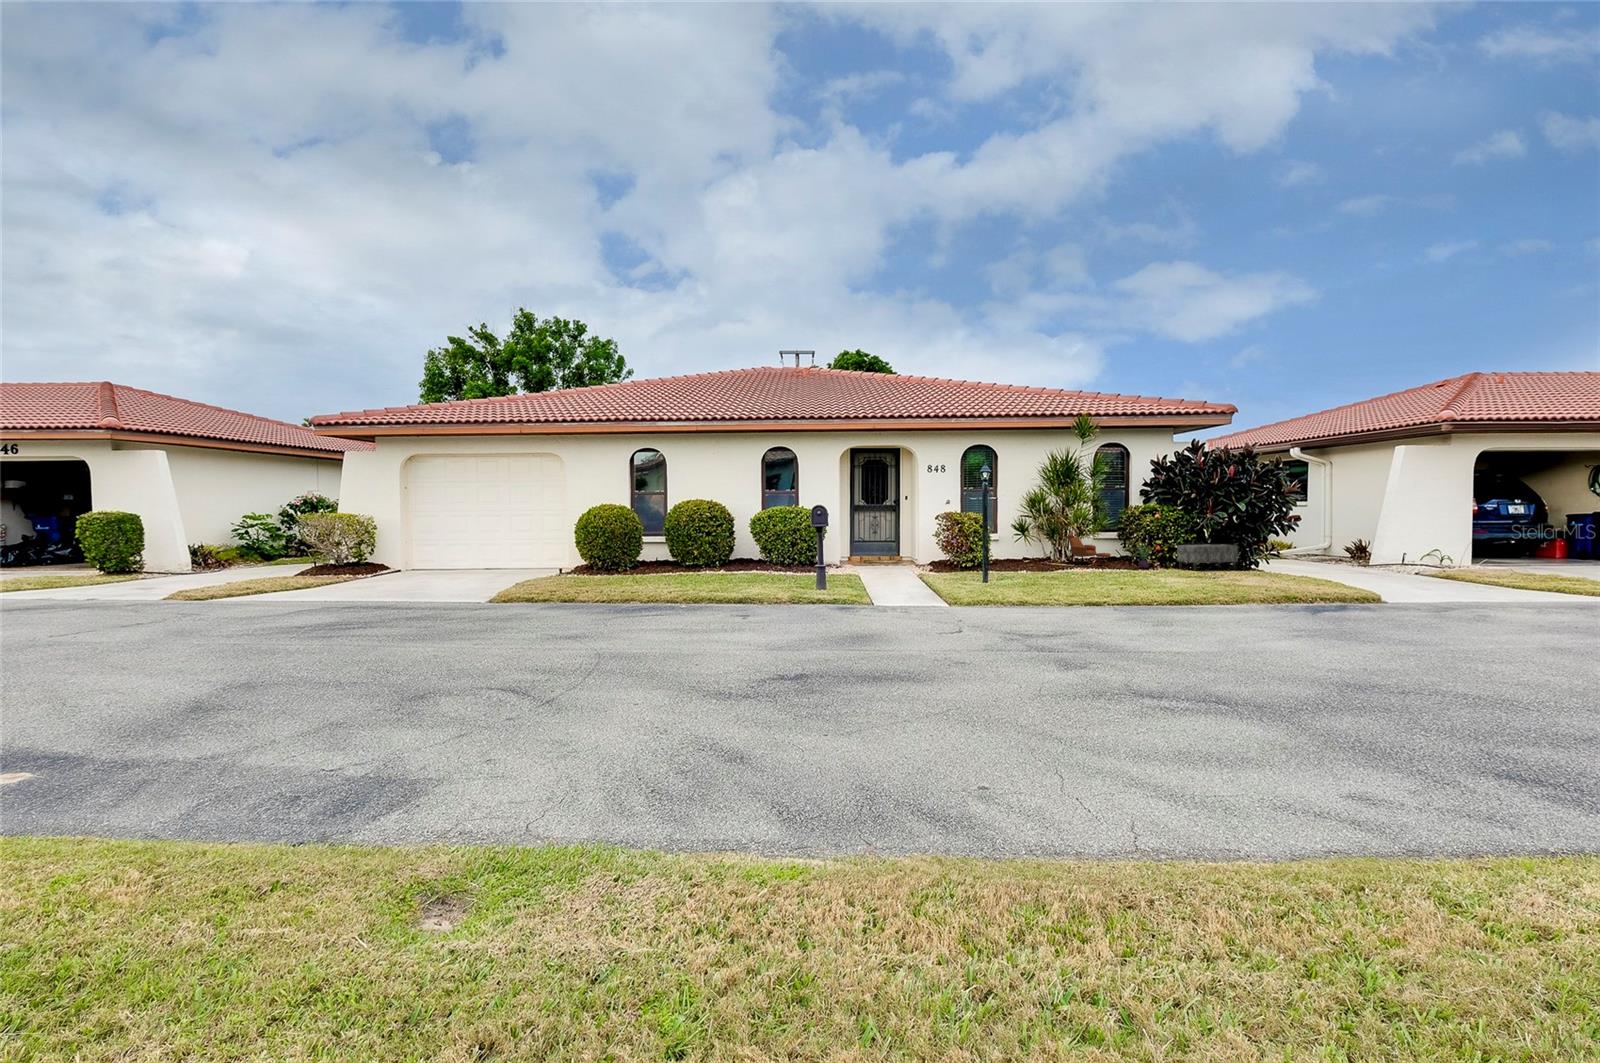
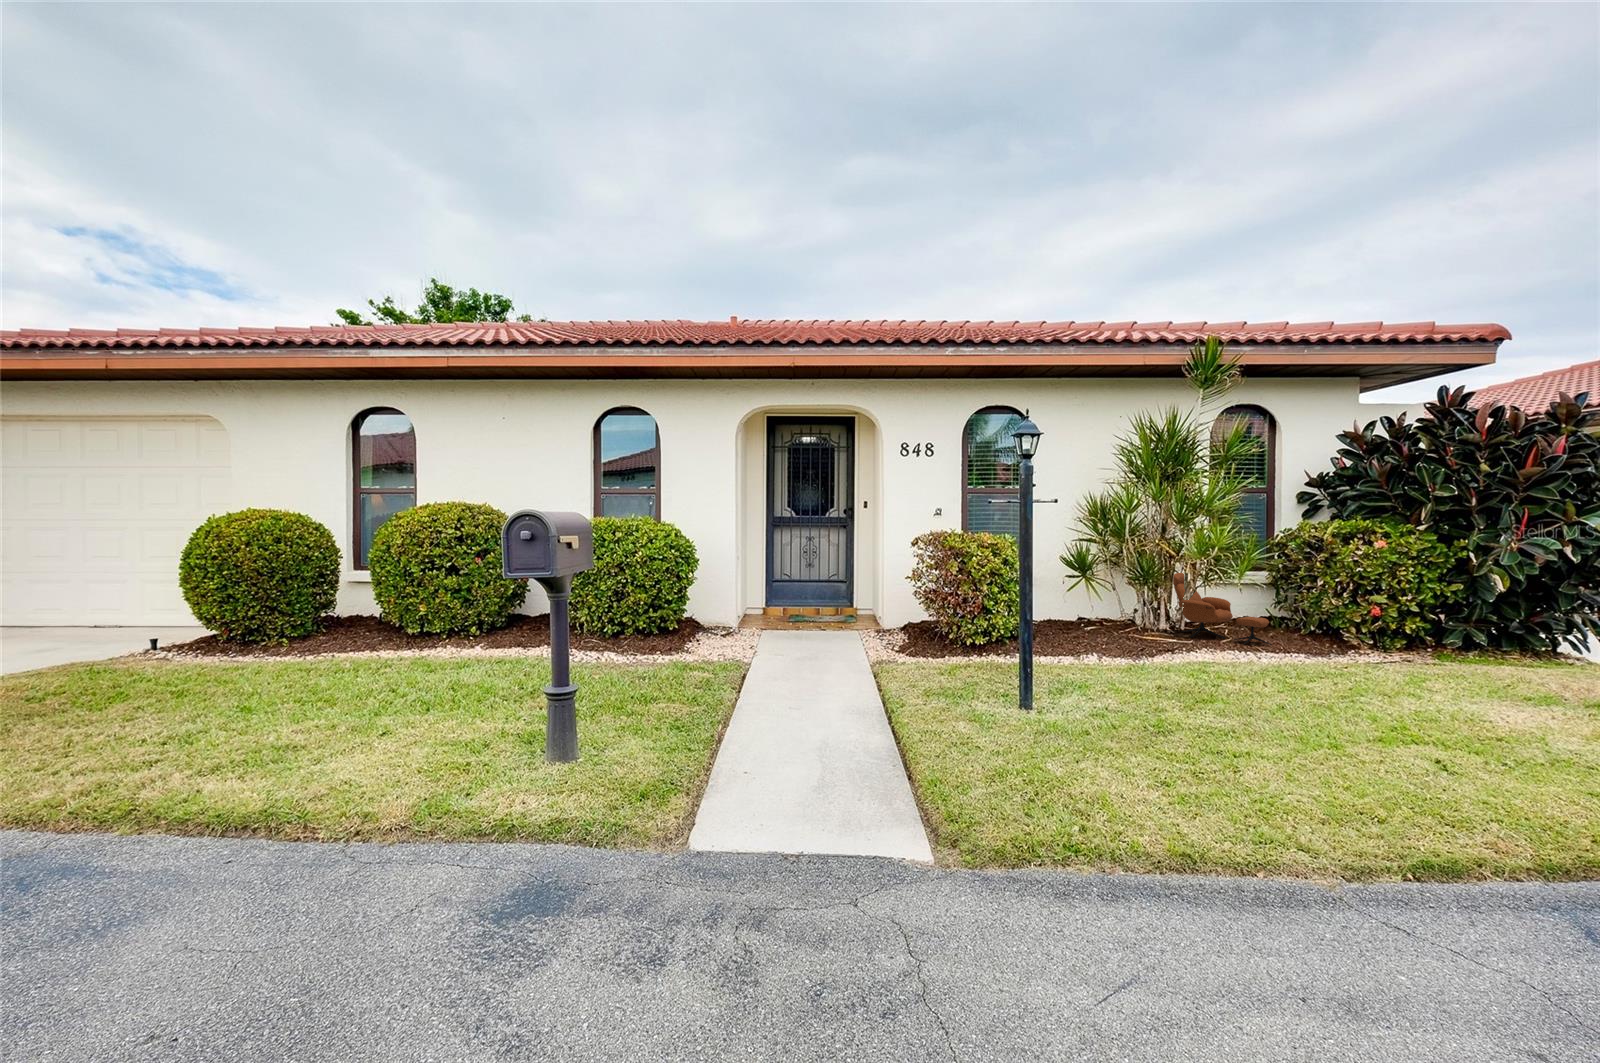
bench: present [1177,545,1238,570] -> none [1427,605,1572,667]
decorative plant: present [1139,548,1149,568] -> none [1312,601,1390,655]

